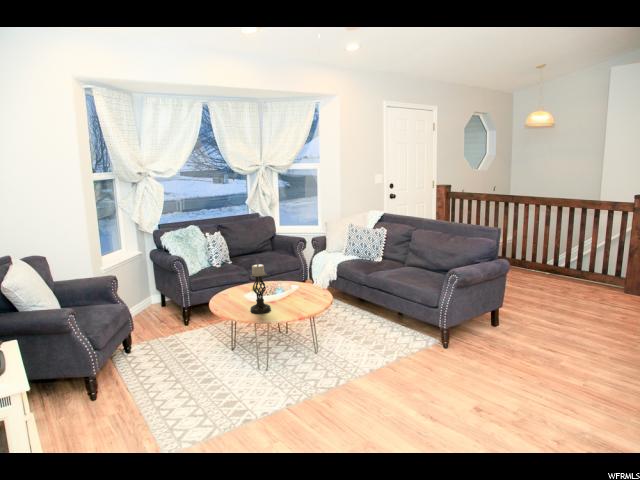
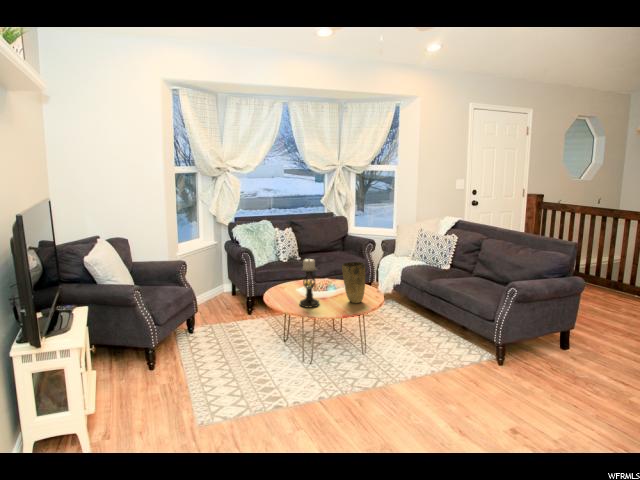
vase: none [290,263,314,304] -> present [342,262,365,303]

